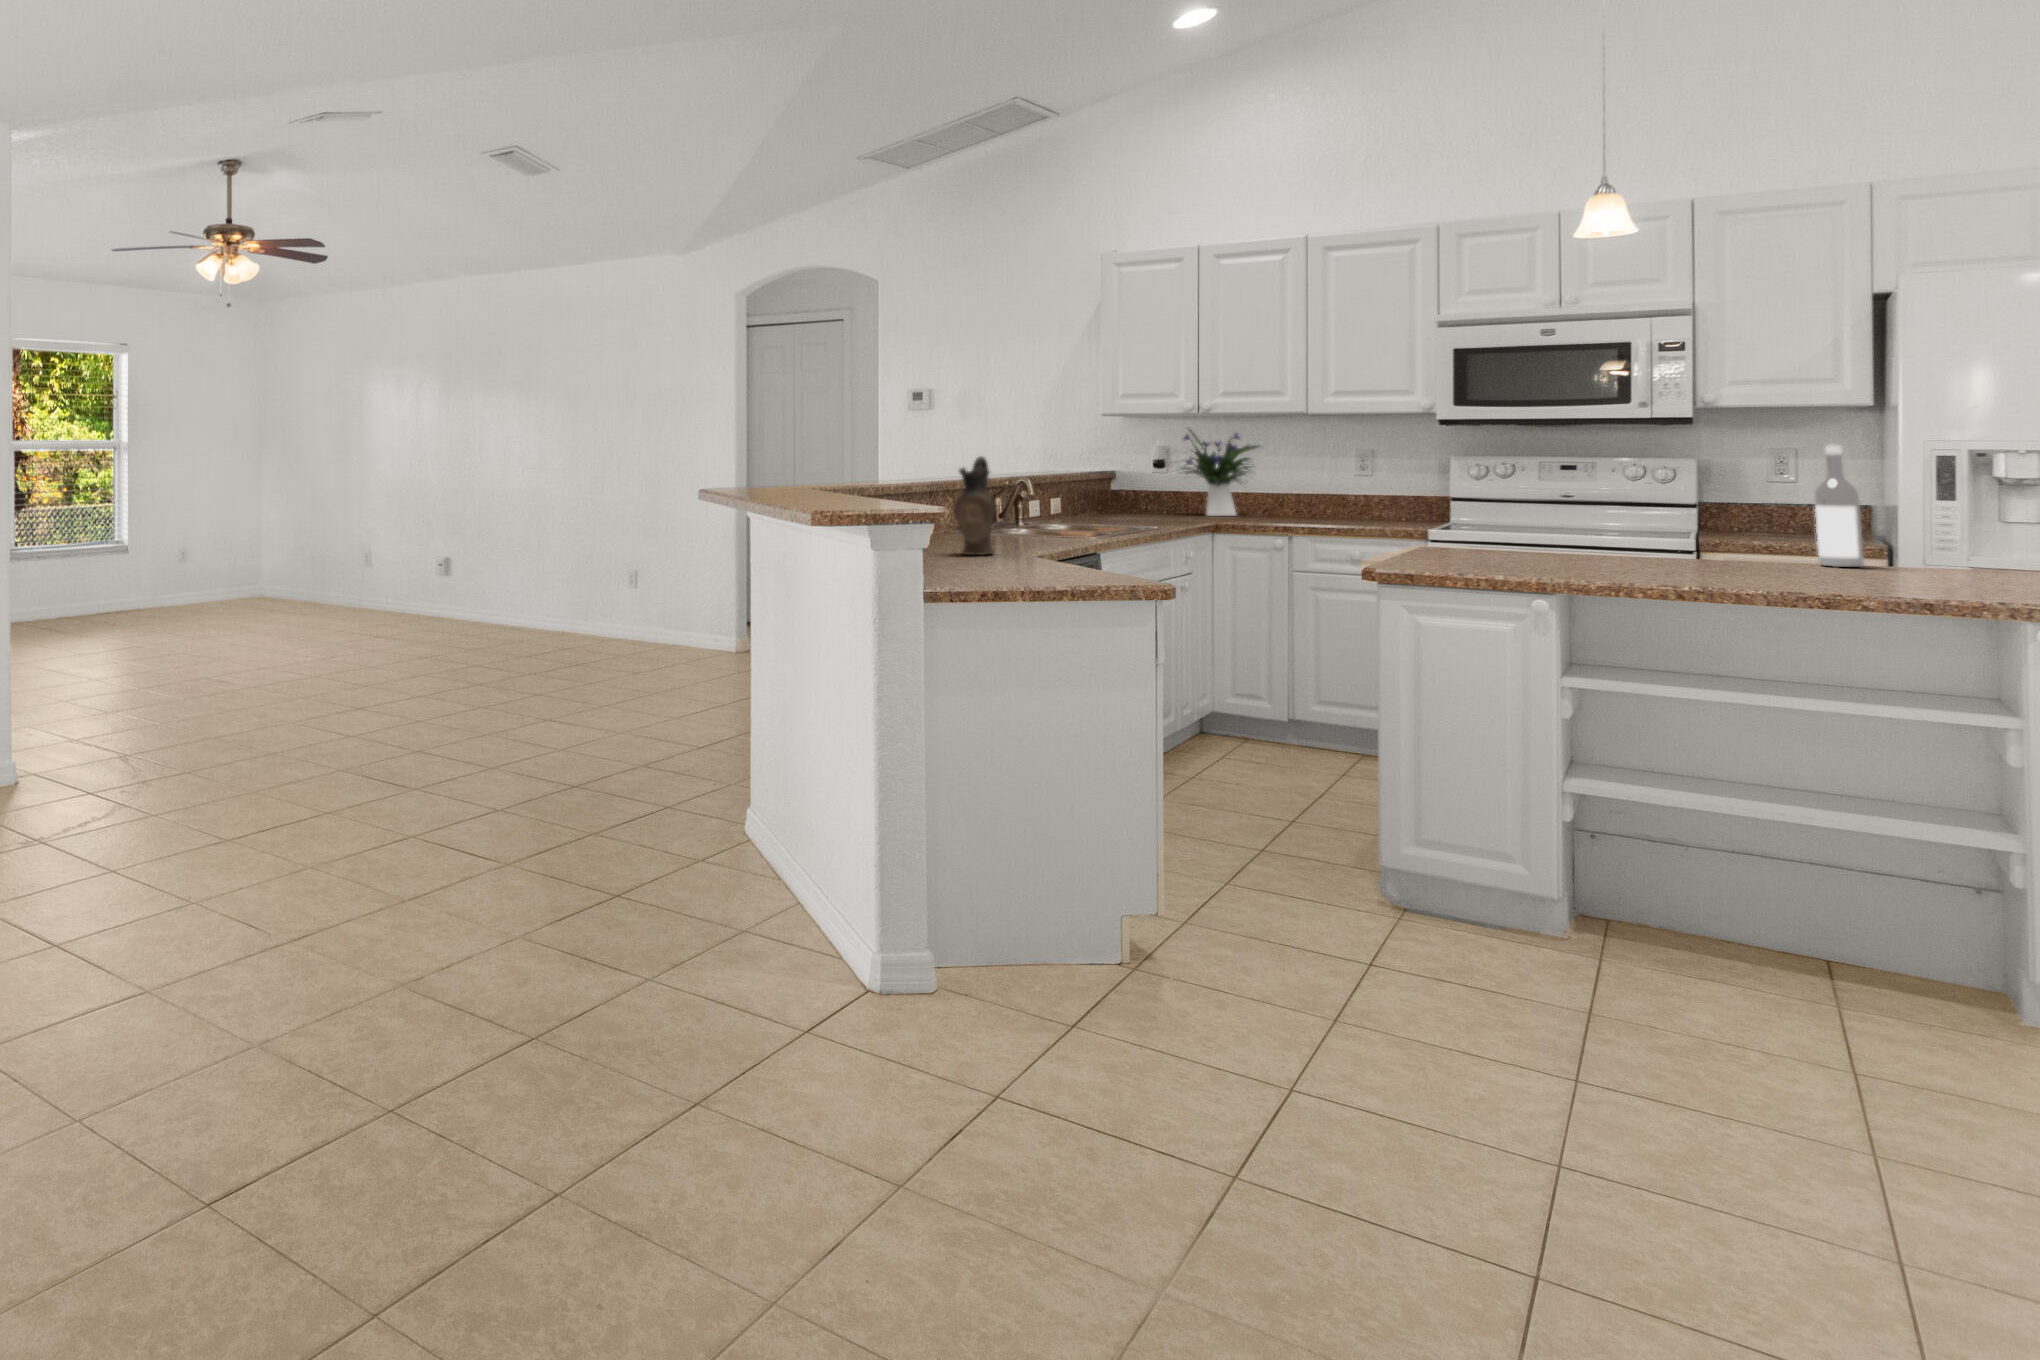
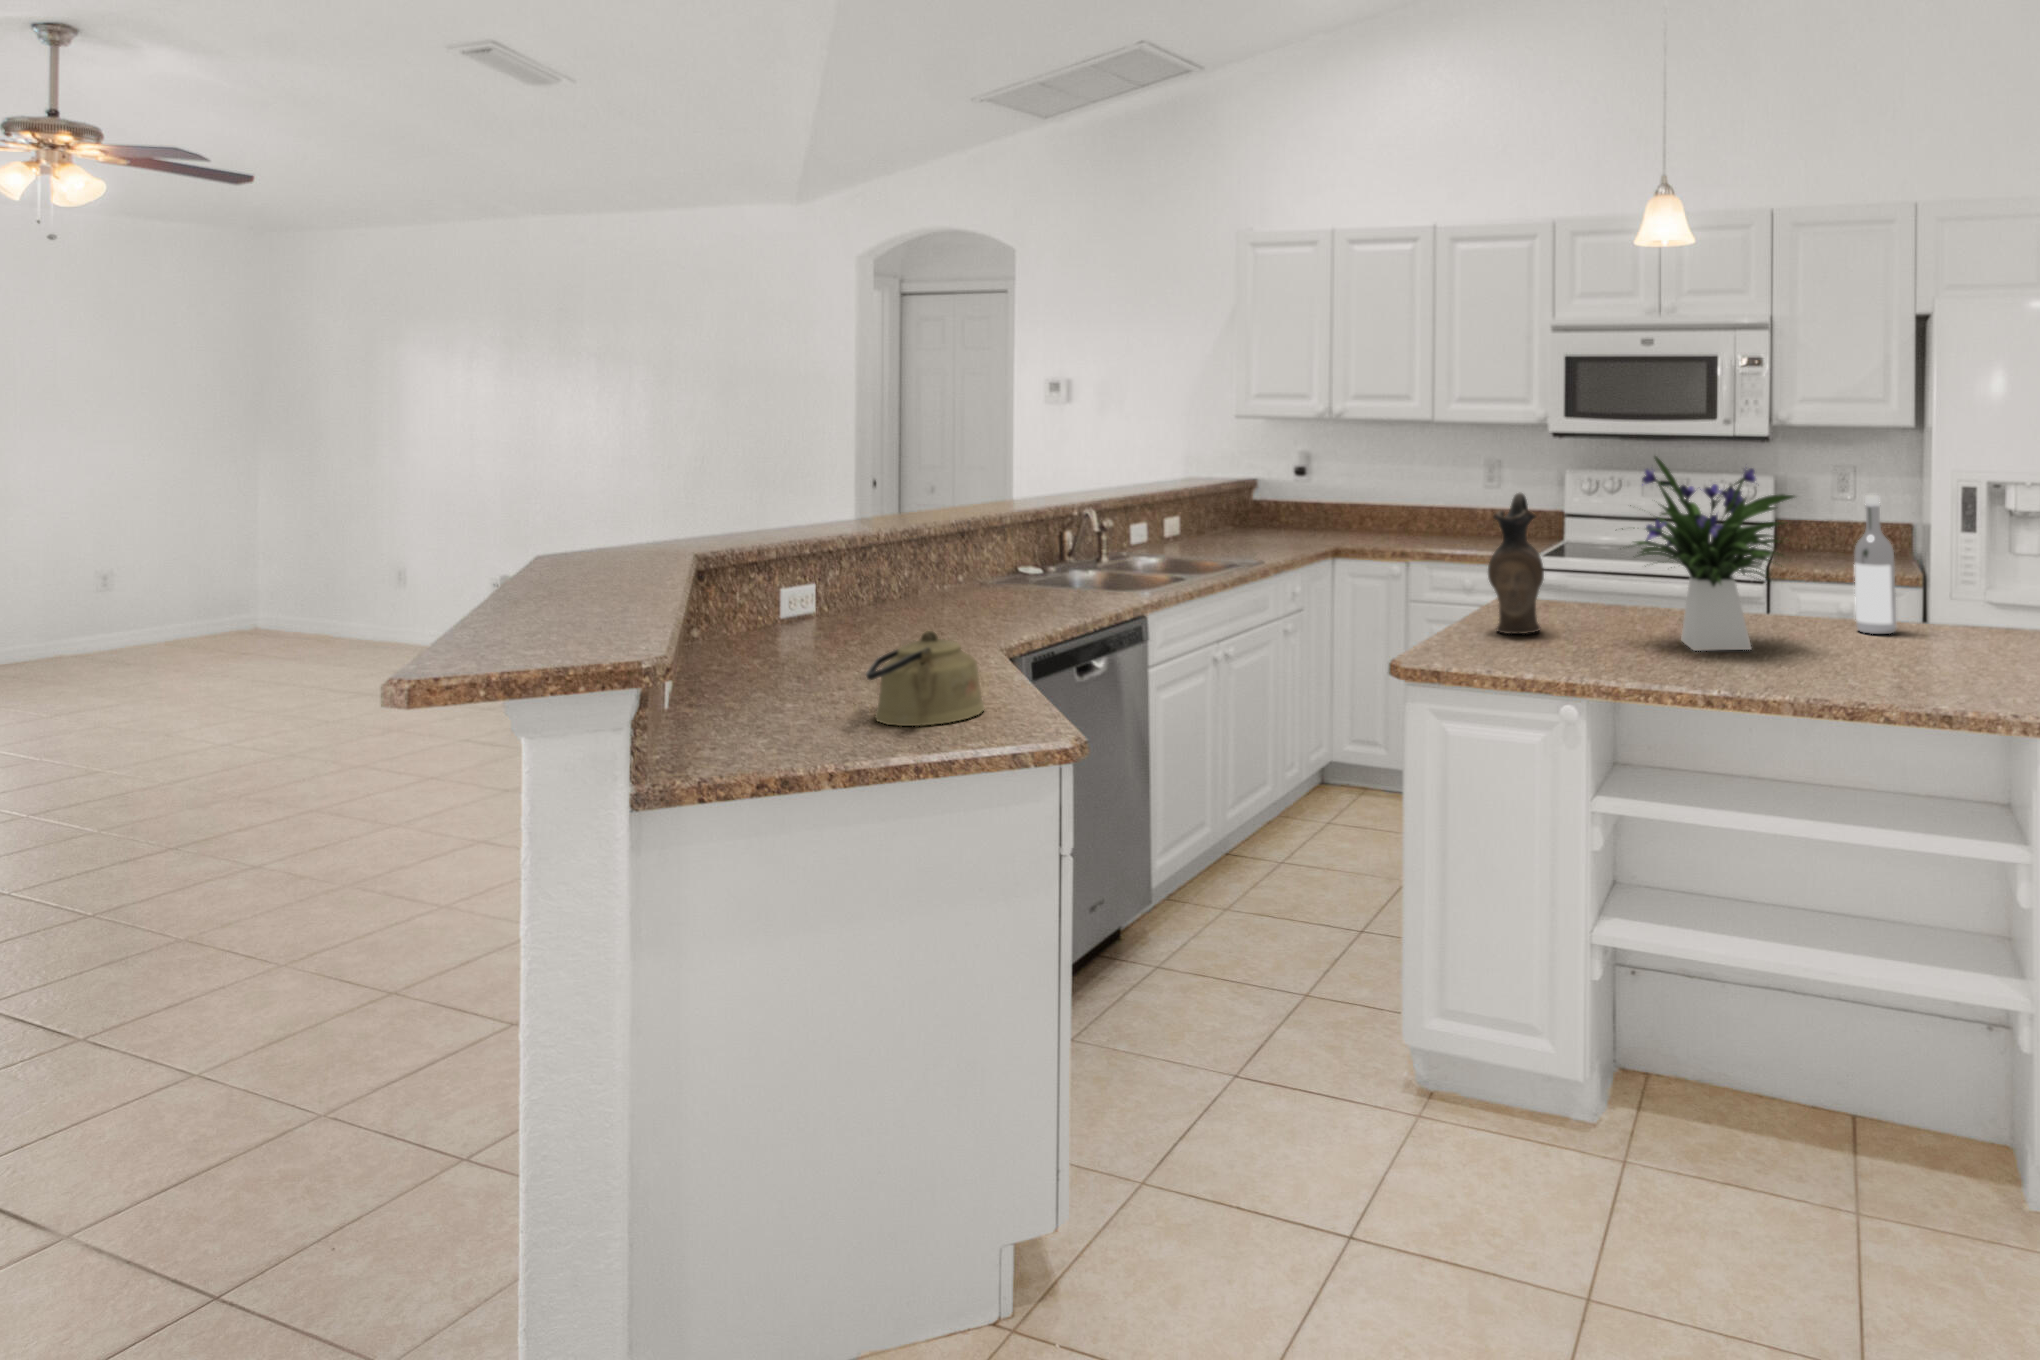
flower arrangement: present [1182,427,1258,516] -> present [1622,457,1794,651]
ceramic pitcher: present [953,457,995,555] -> present [1488,493,1544,634]
kettle: none [992,522,1075,582] -> present [866,631,985,726]

